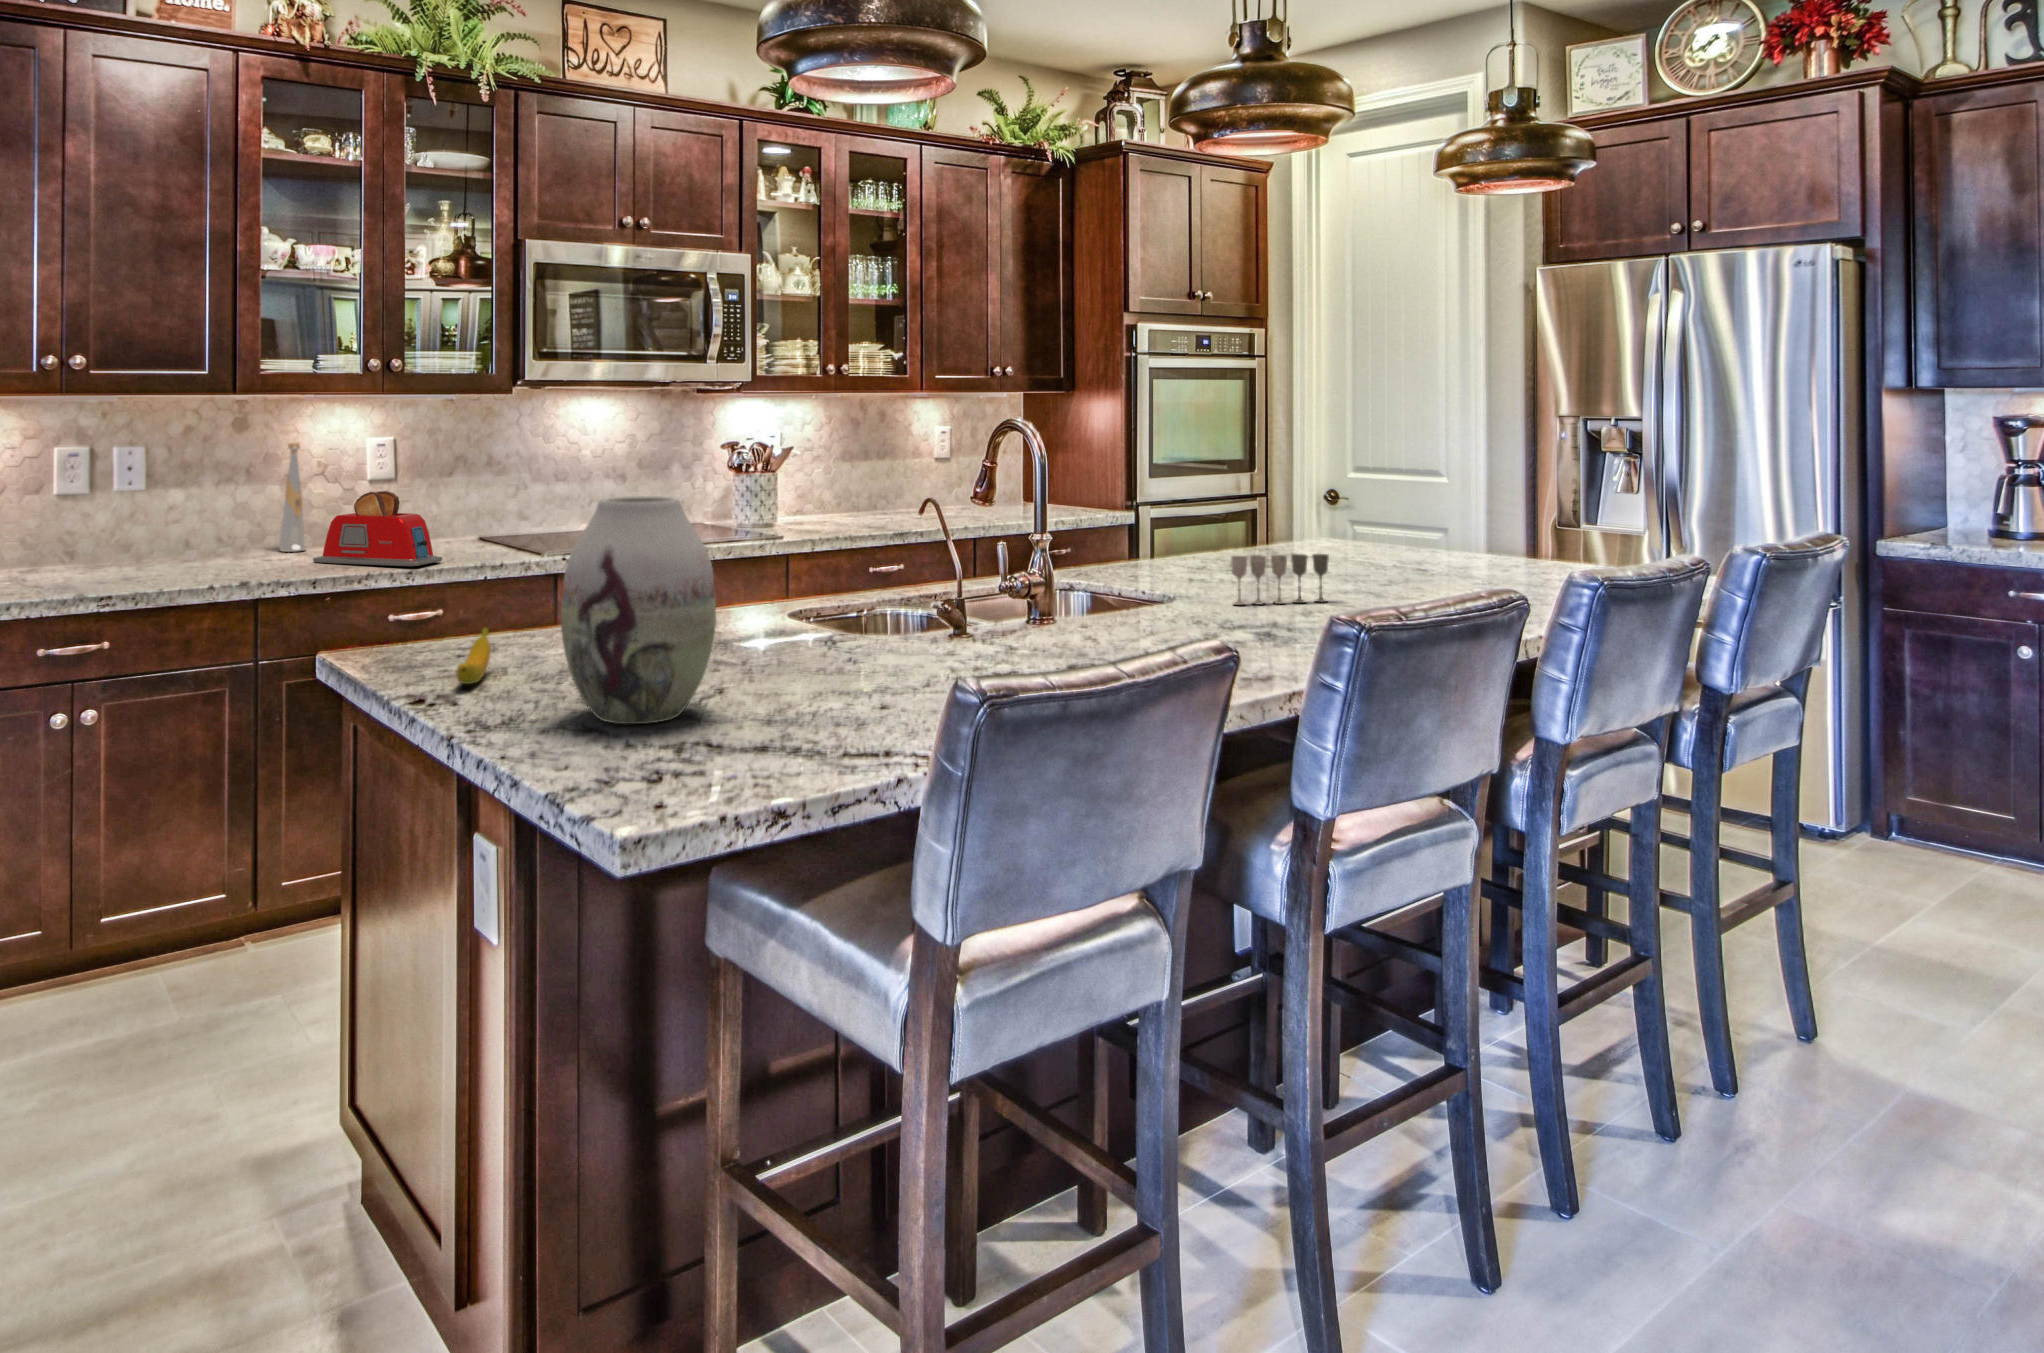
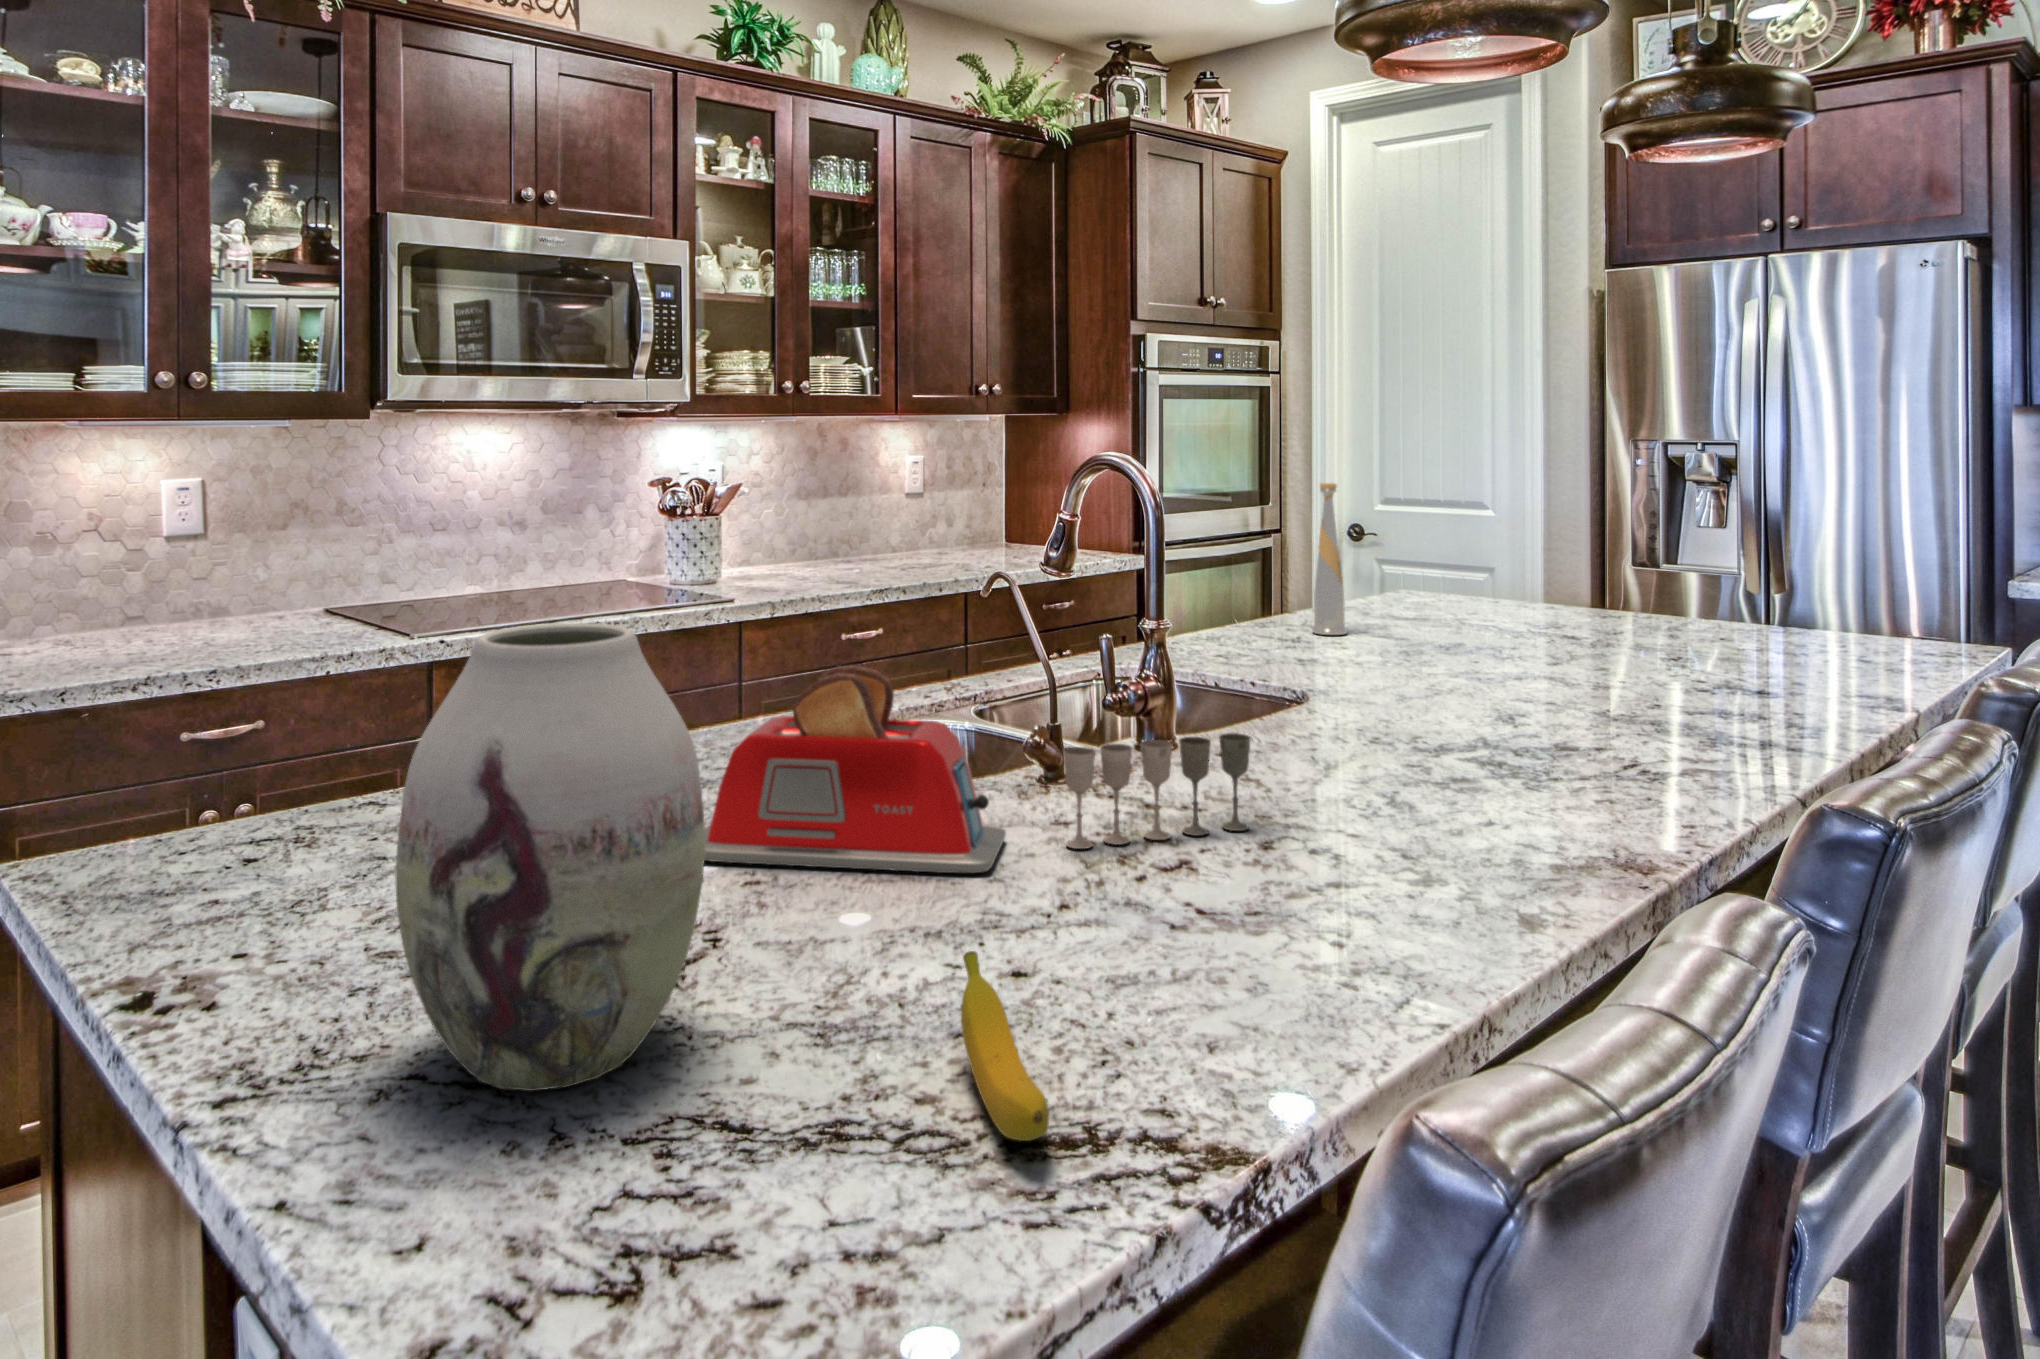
bottle: present [279,443,306,552] -> present [1312,483,1347,635]
toaster: present [313,491,442,566] -> present [704,665,1006,873]
wine glass: present [1231,554,1329,605] -> present [1063,733,1250,849]
banana: present [456,627,491,684] -> present [961,951,1049,1141]

